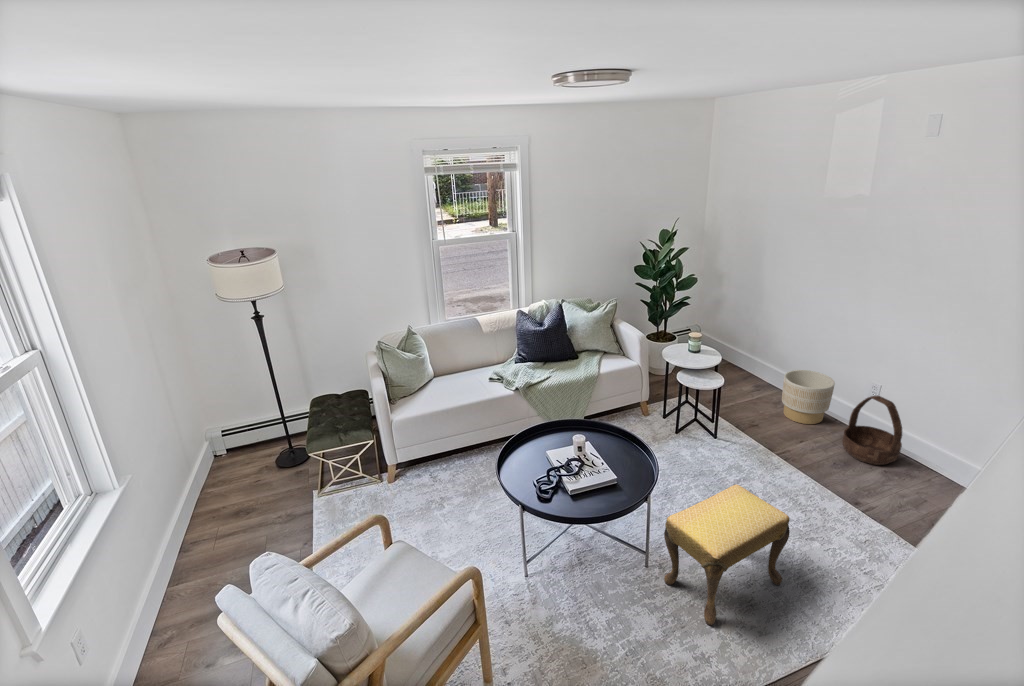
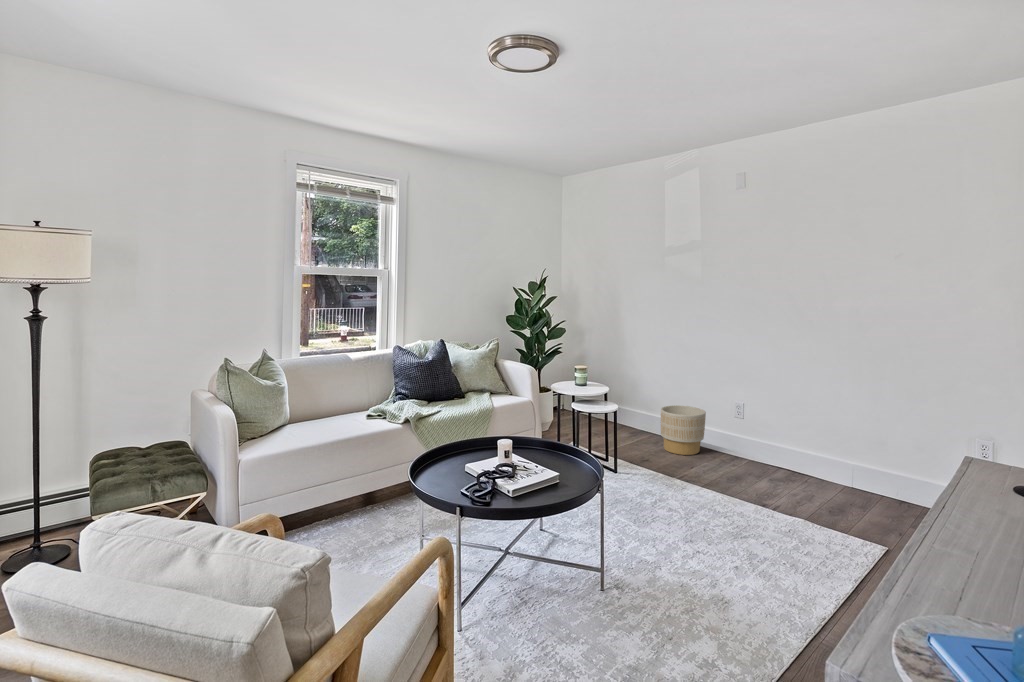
basket: present [842,396,902,465] -> none [726,410,777,477]
footstool: present [664,485,790,625] -> none [626,475,746,631]

